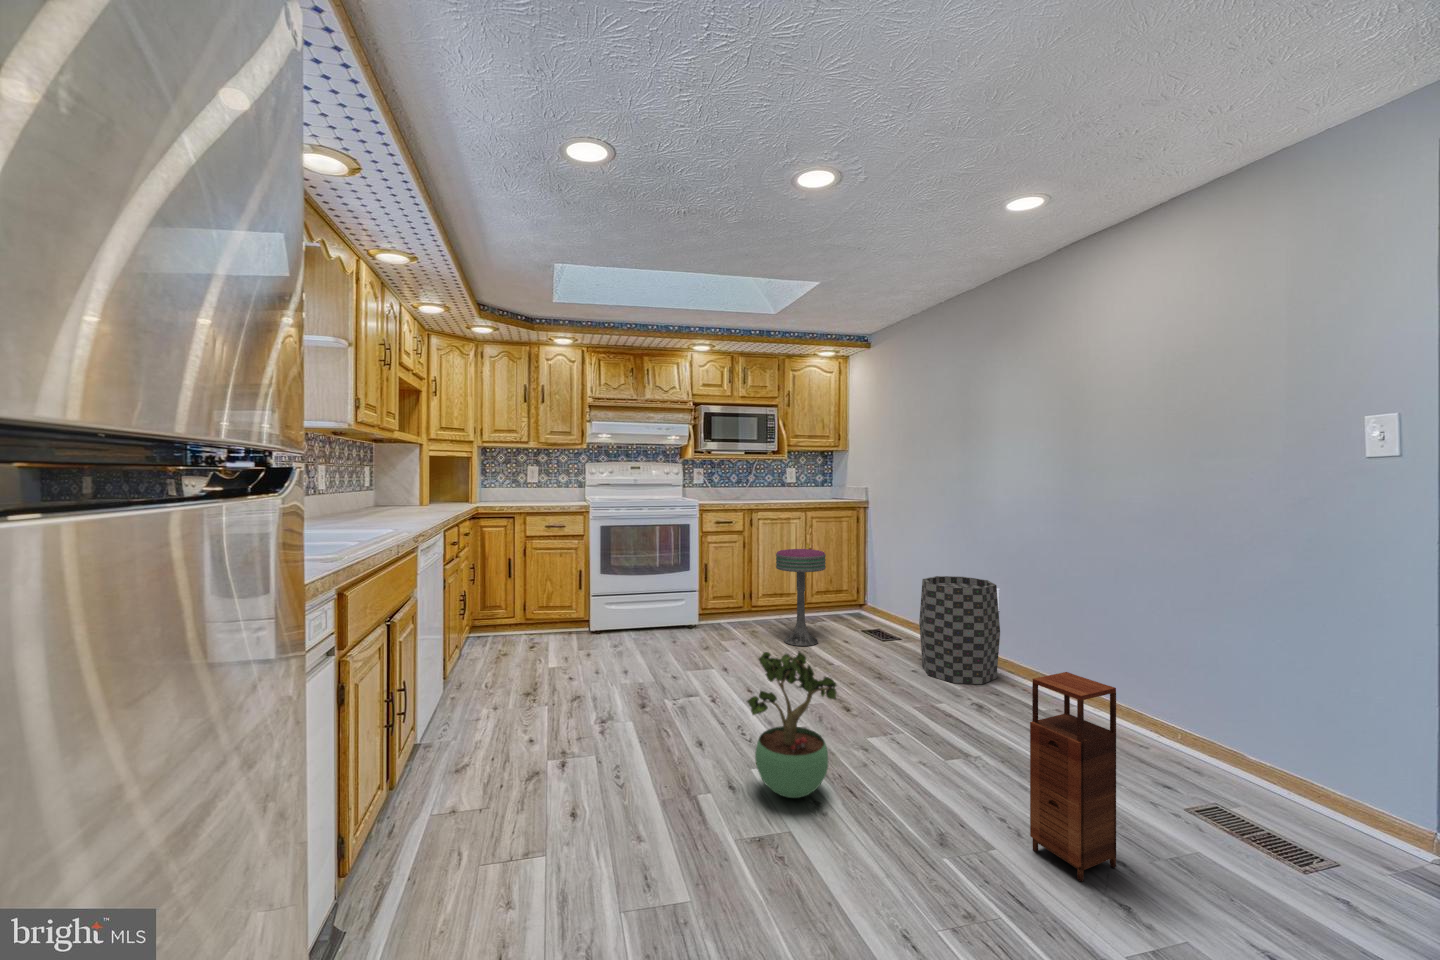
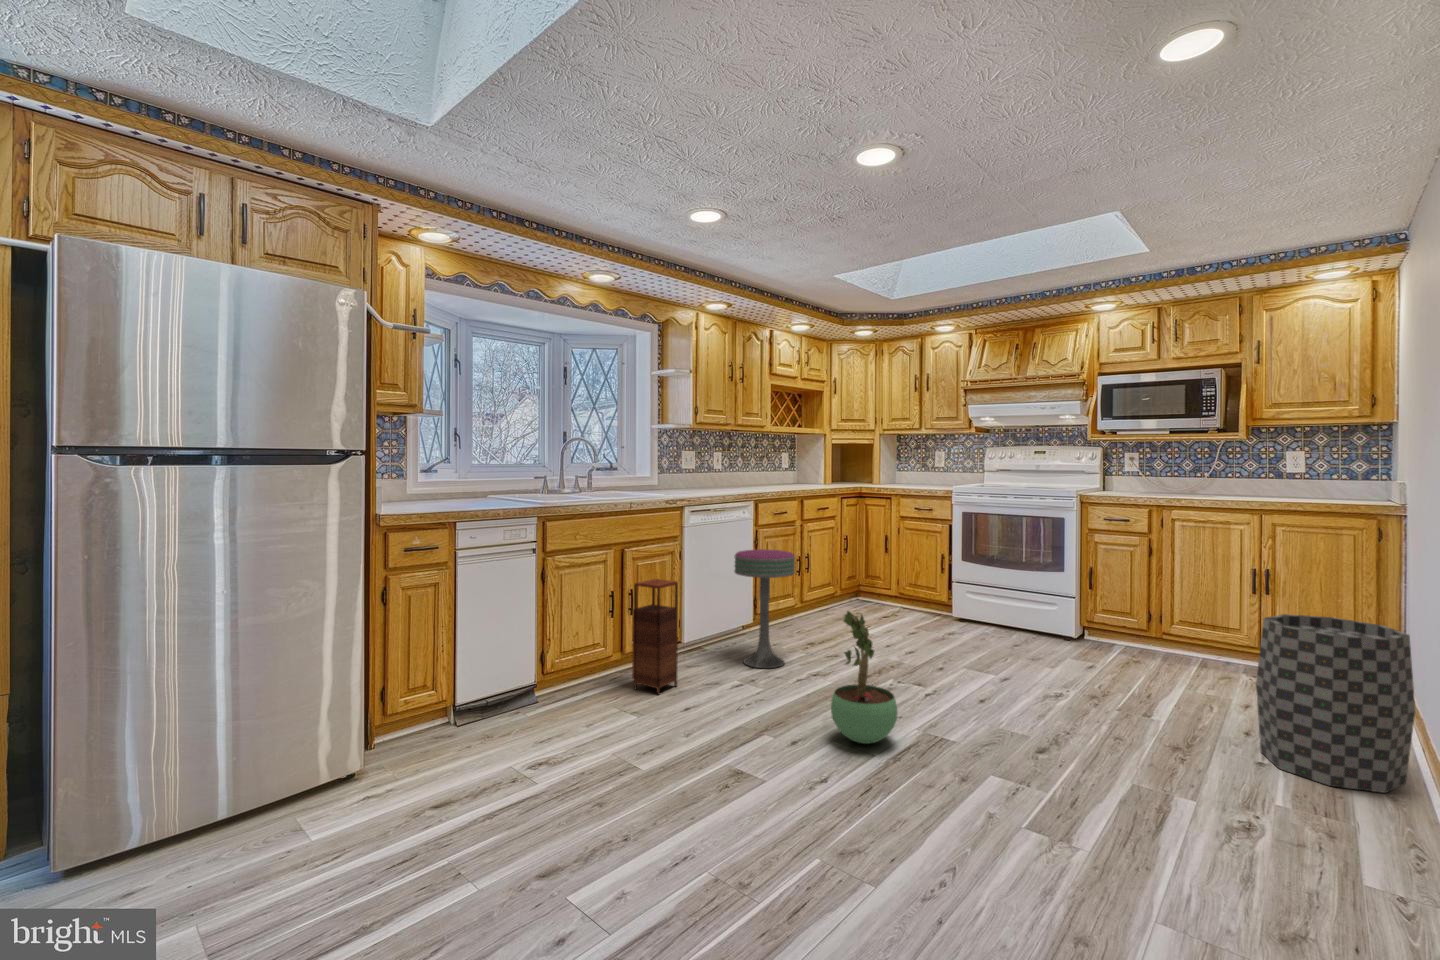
bar stool: present [776,549,826,646] -> present [735,549,795,668]
storage cabinet: present [1030,672,1116,882] -> present [632,579,678,695]

